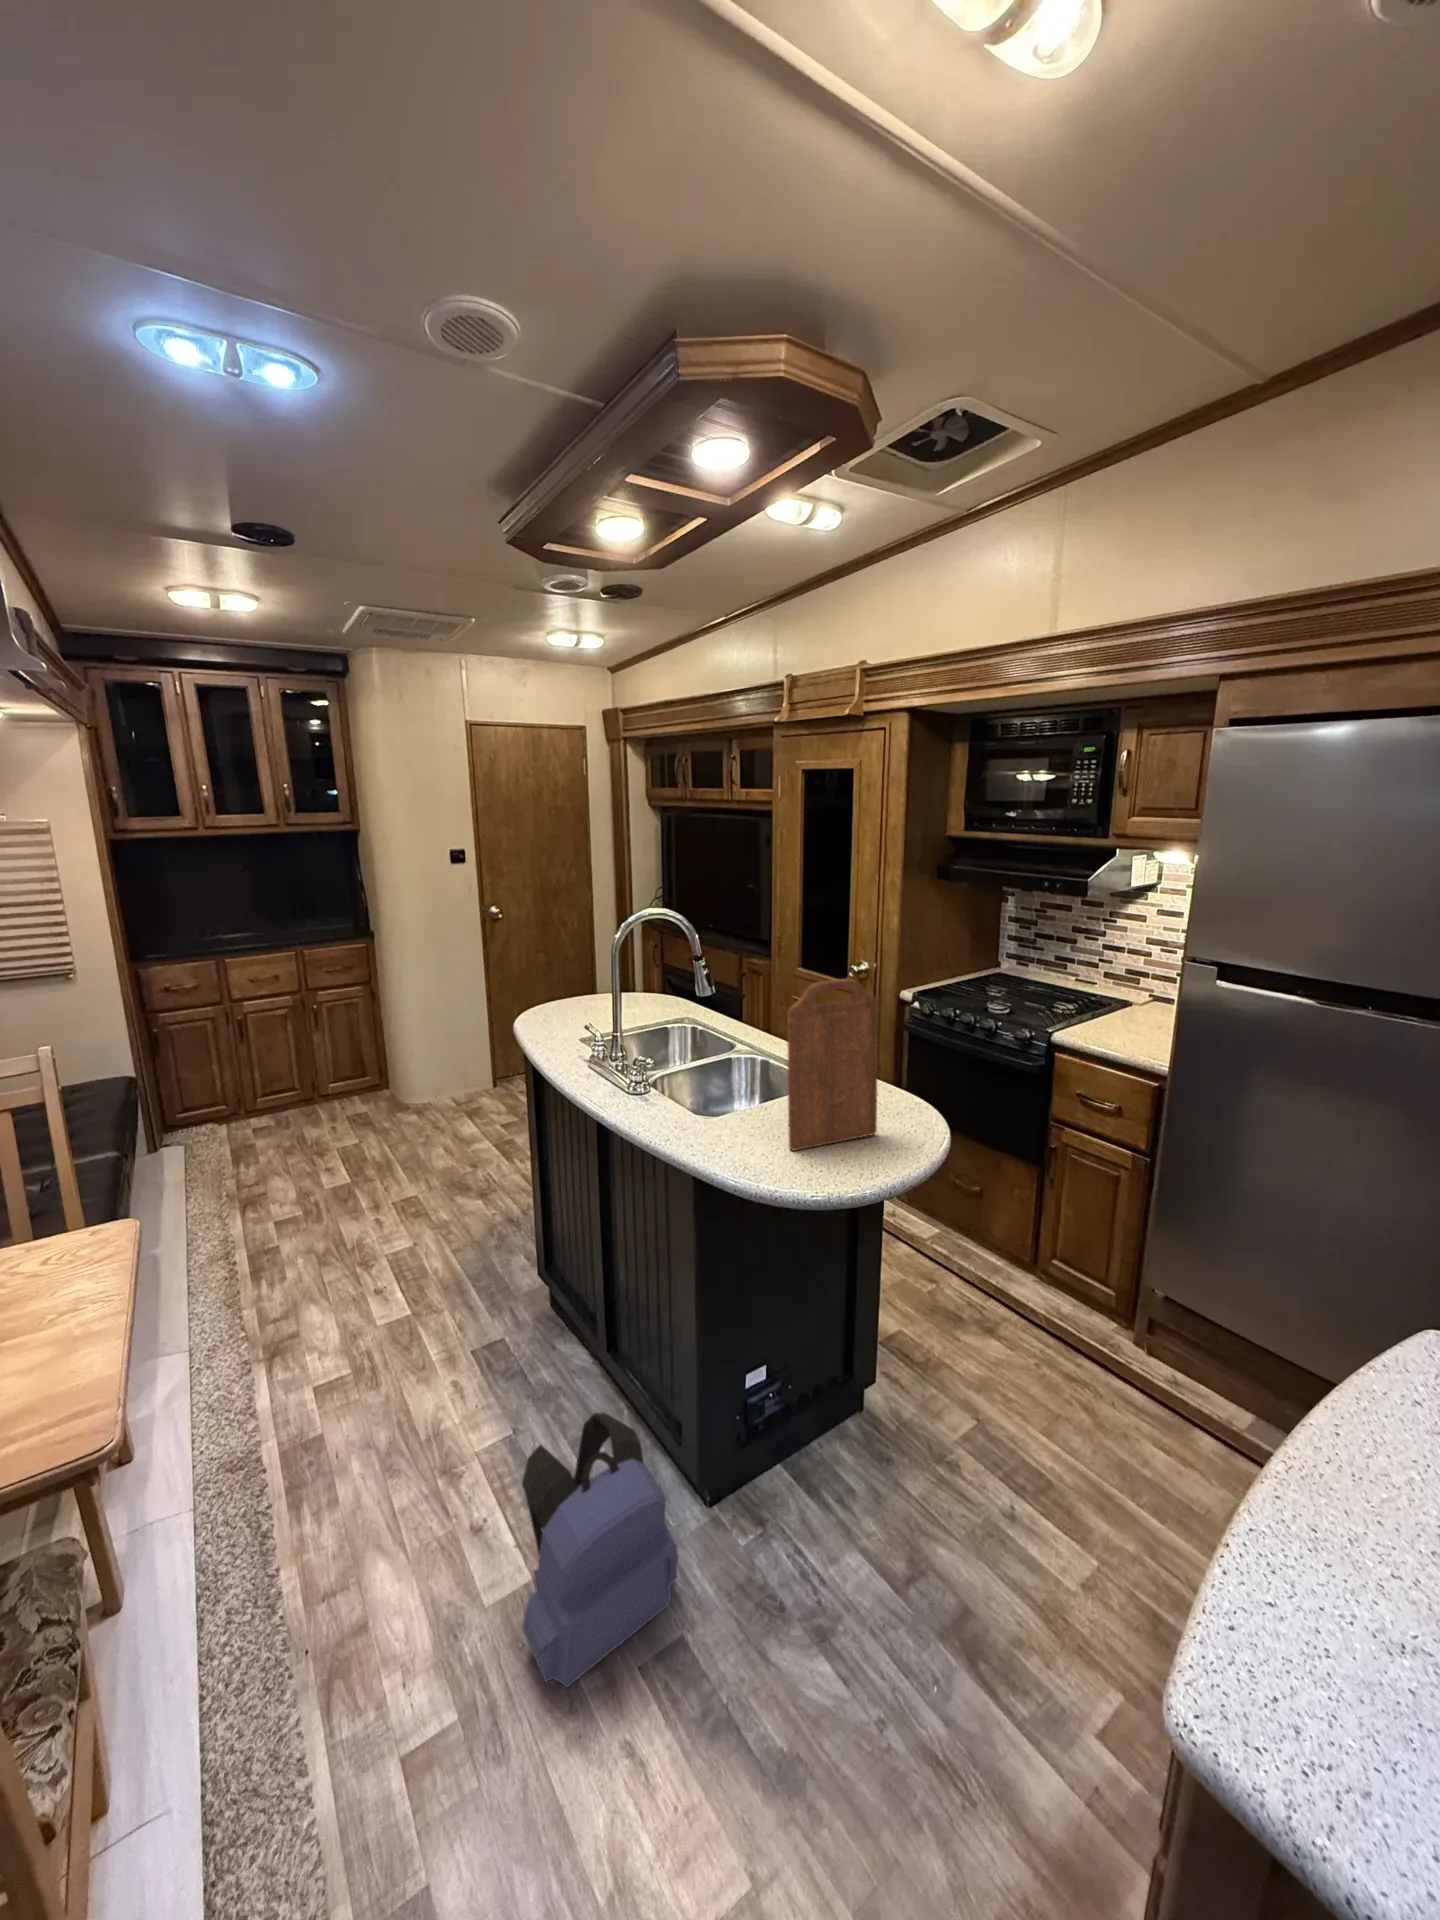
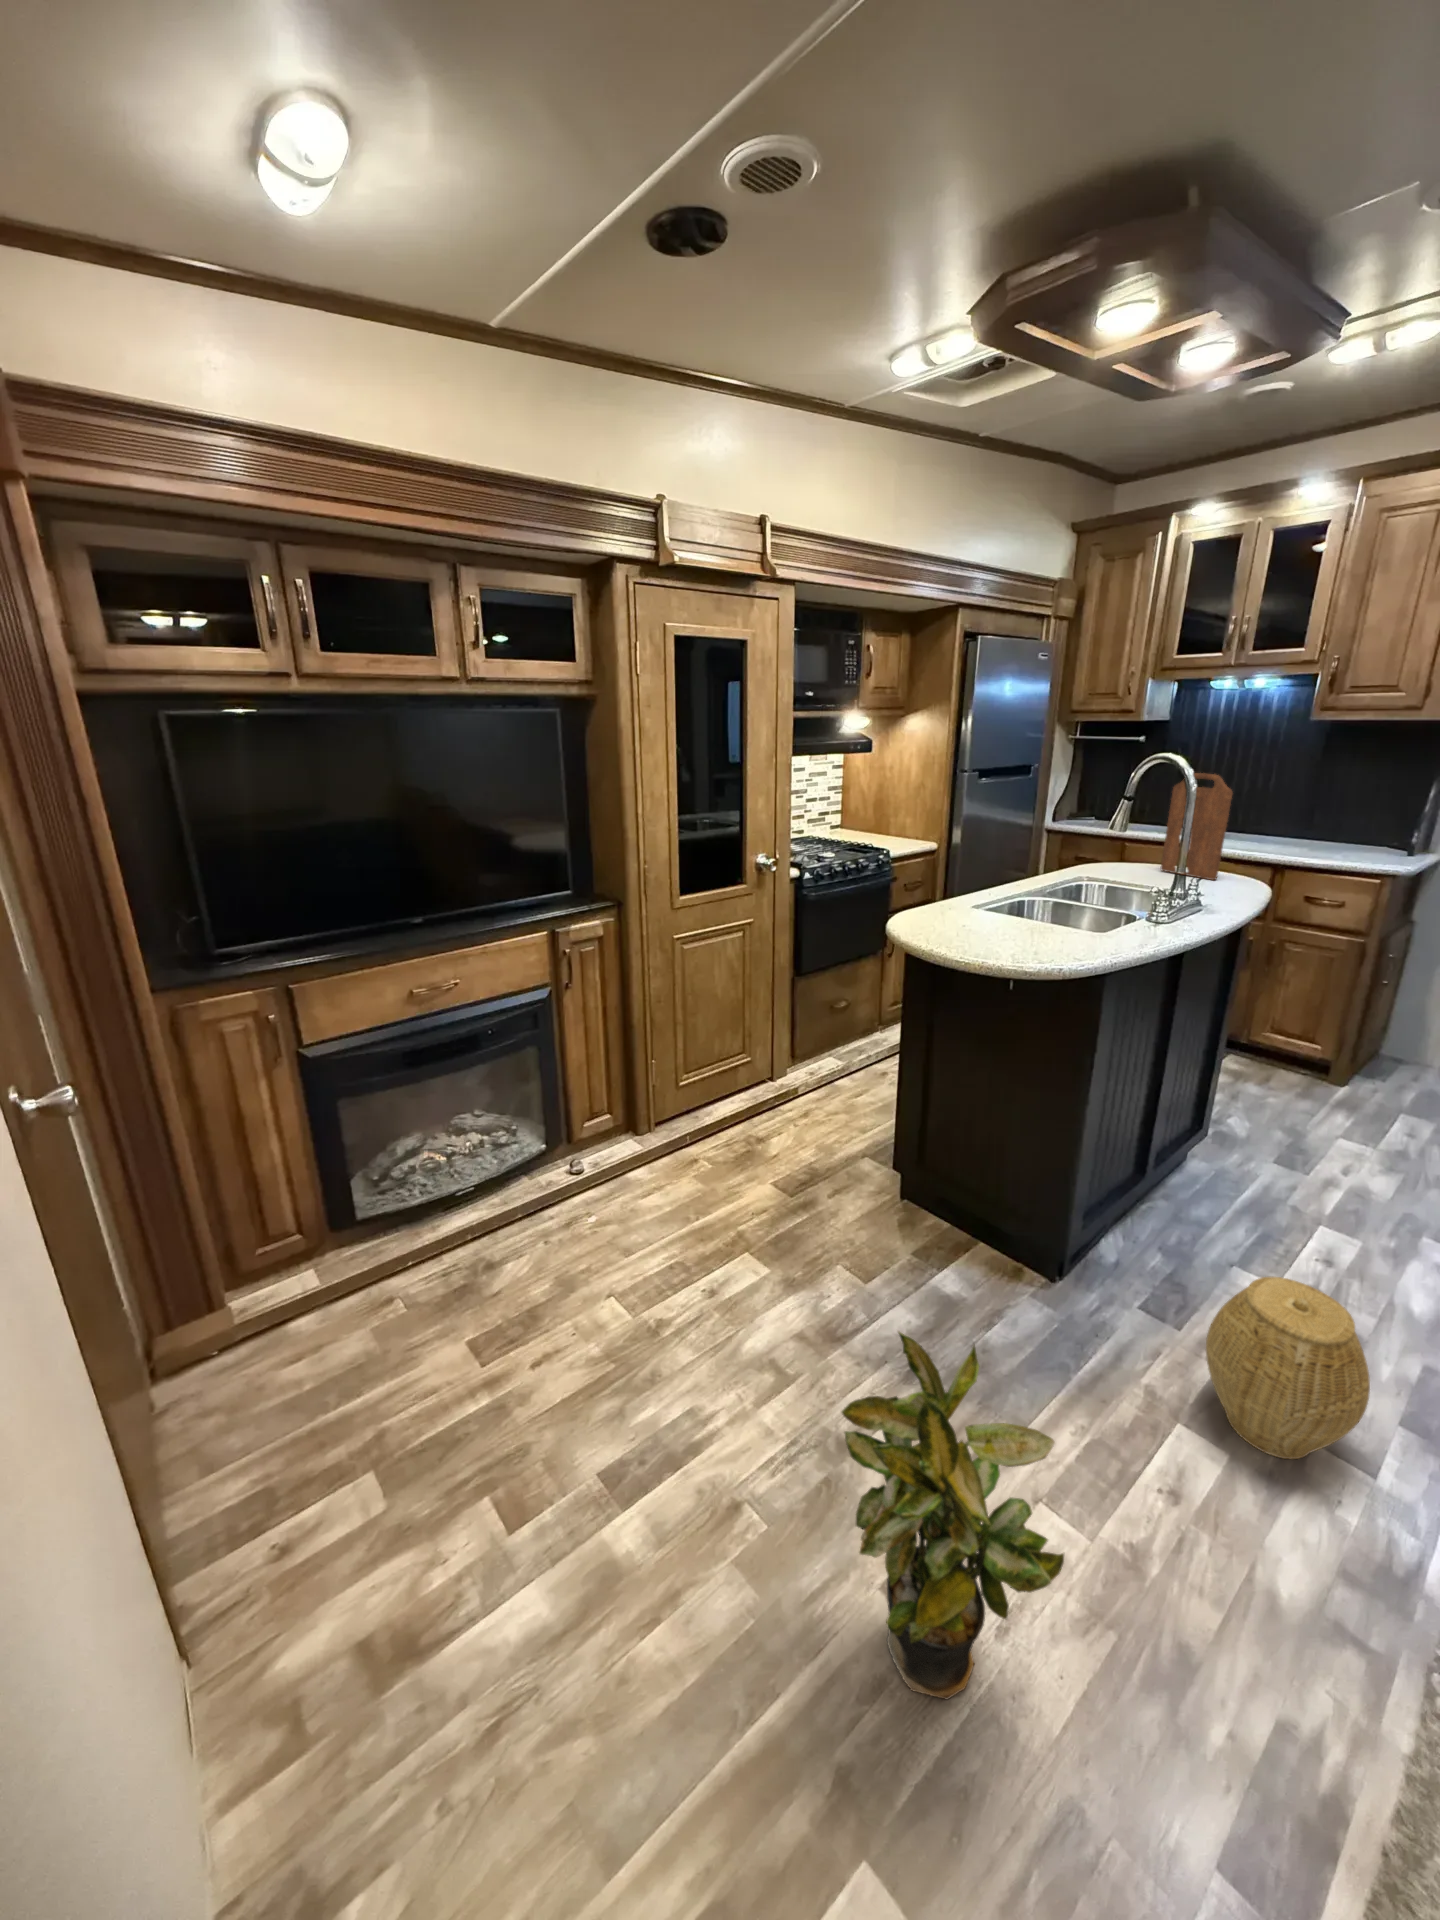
potted plant: none [327,1063,416,1210] -> present [842,1332,1064,1699]
woven basket: none [318,1240,420,1371] -> present [1206,1277,1370,1459]
backpack: present [522,1413,678,1687] -> none [1251,1069,1378,1211]

